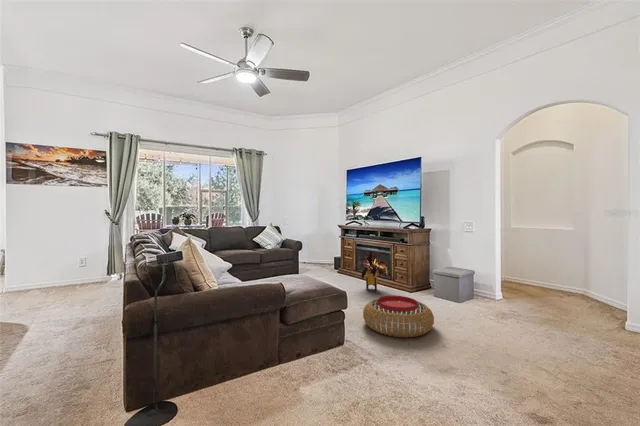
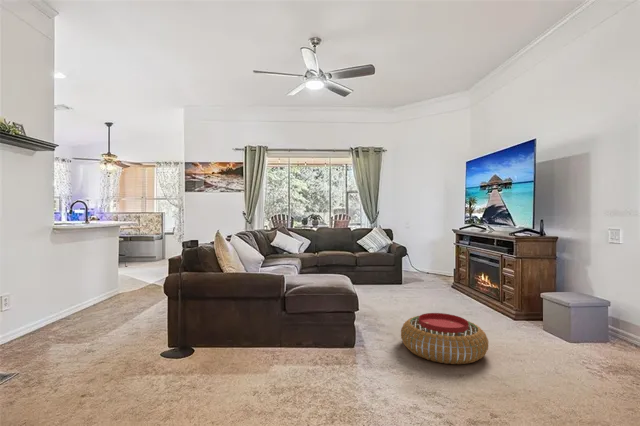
house plant: present [358,251,389,291] -> none [447,262,497,312]

